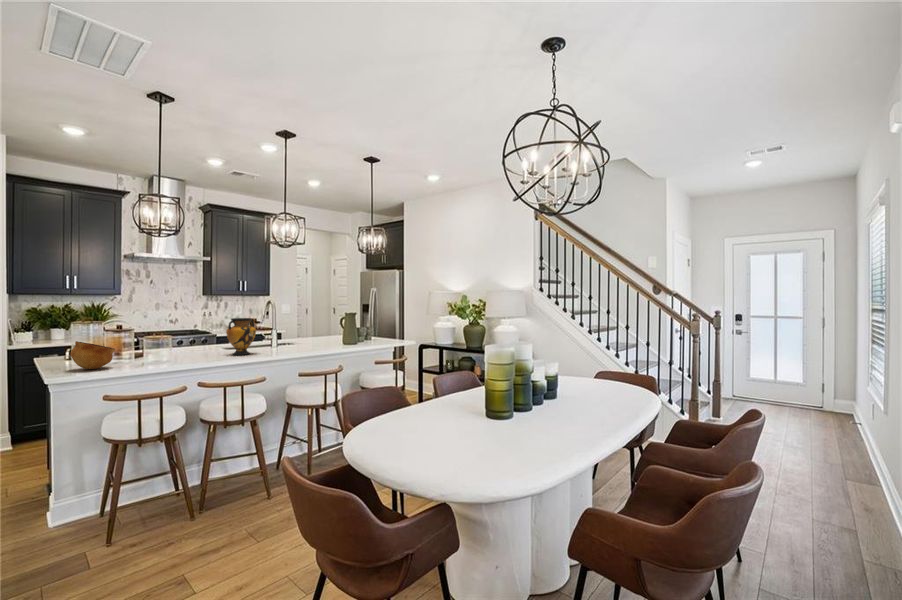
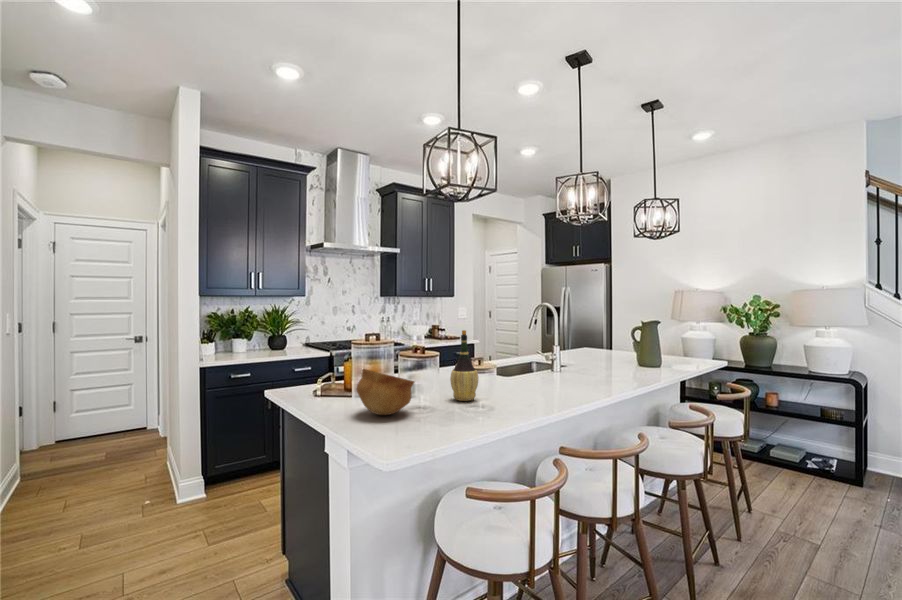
vase: present [226,318,256,355] -> none [514,328,556,385]
wine bottle: none [155,319,176,363] -> present [450,330,478,401]

